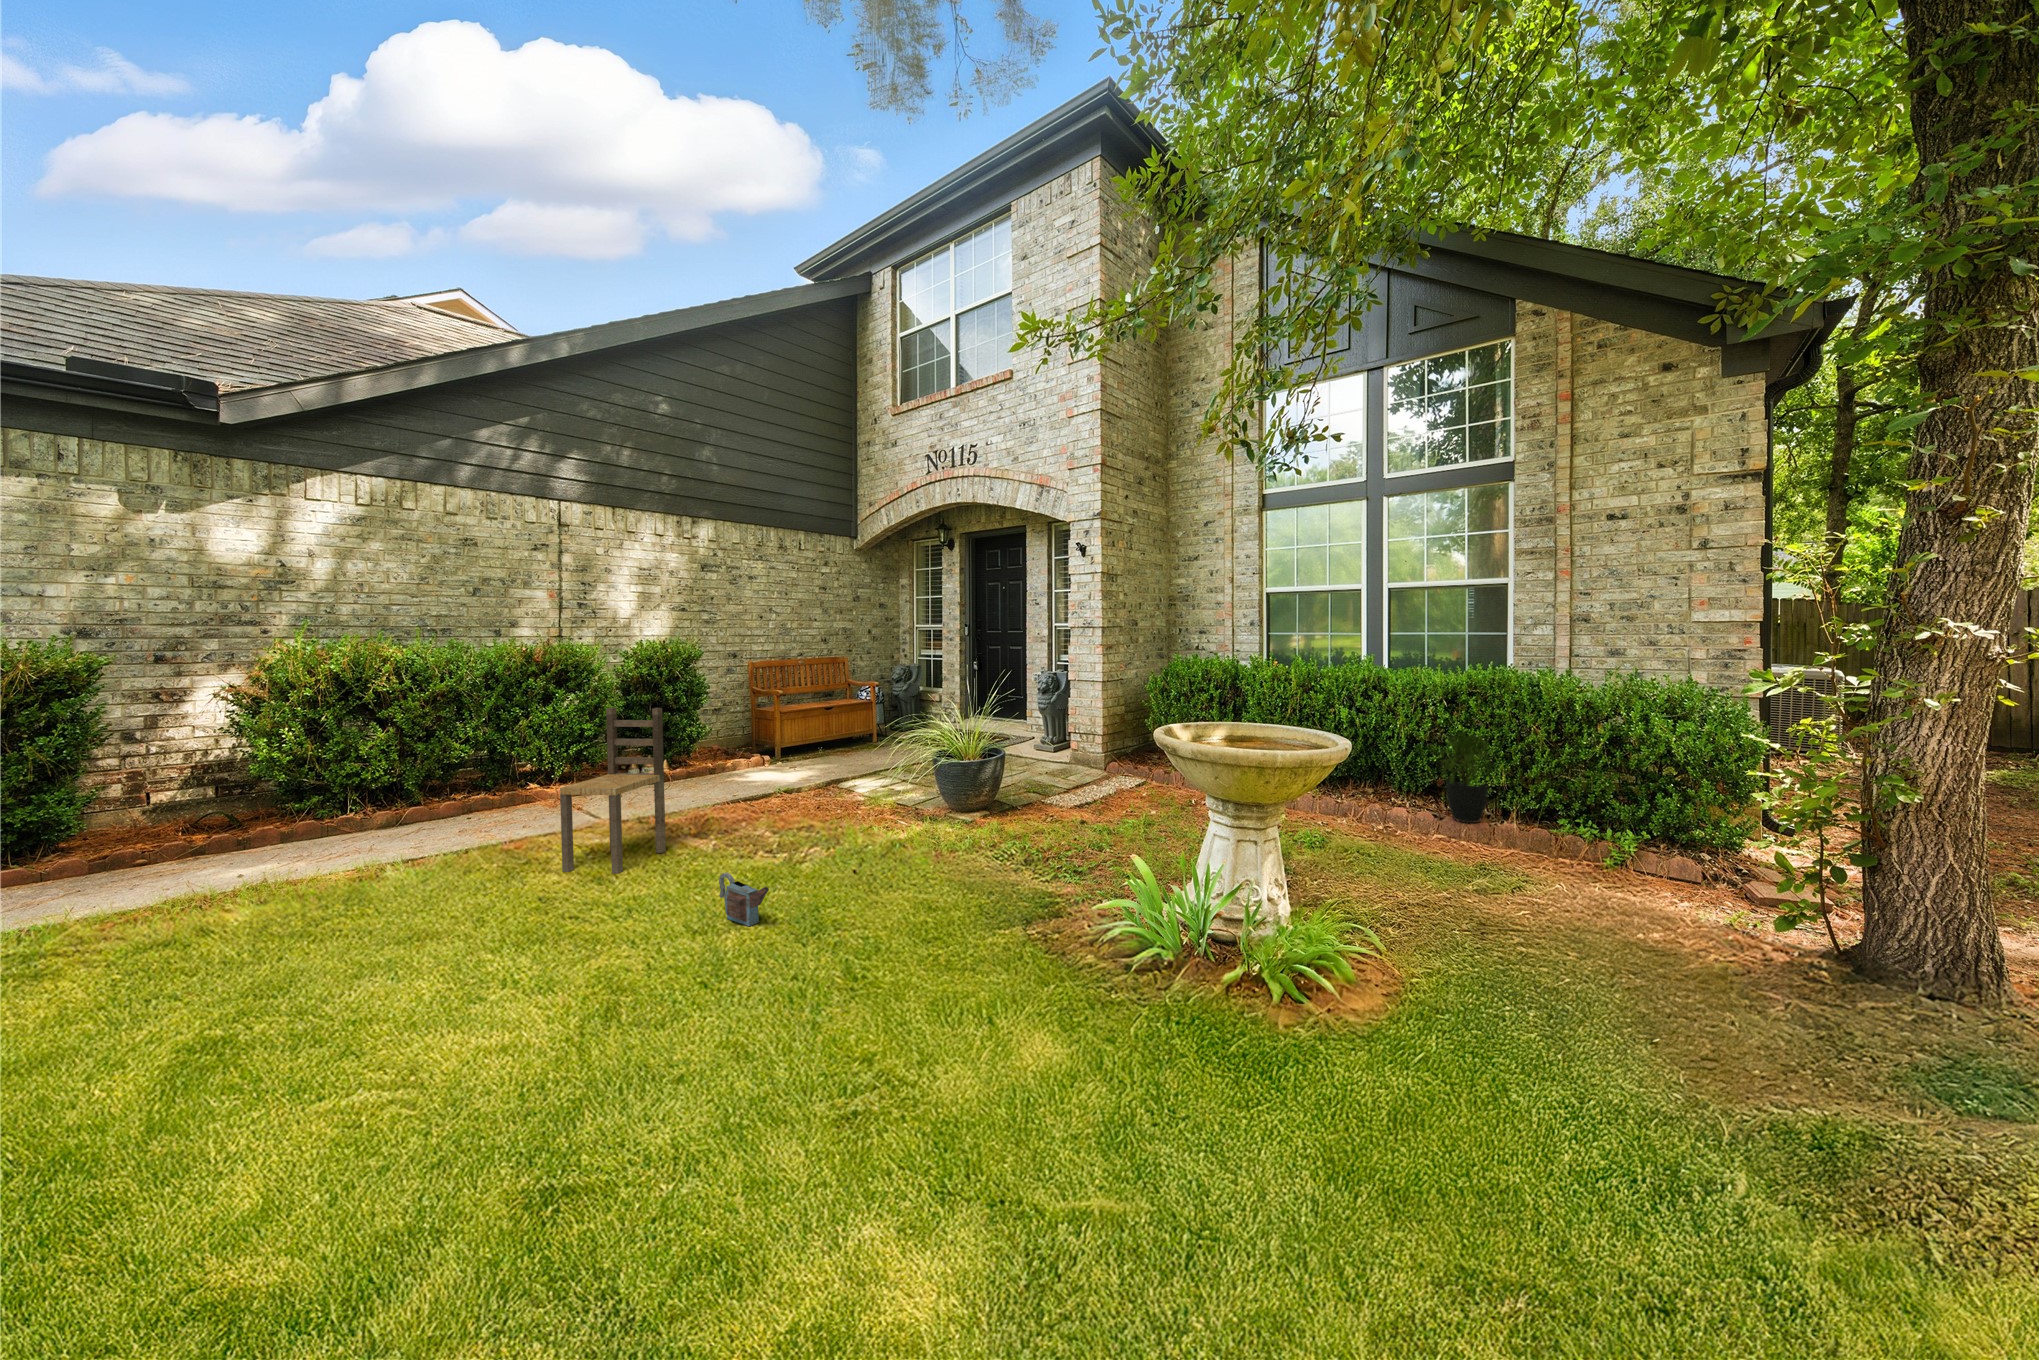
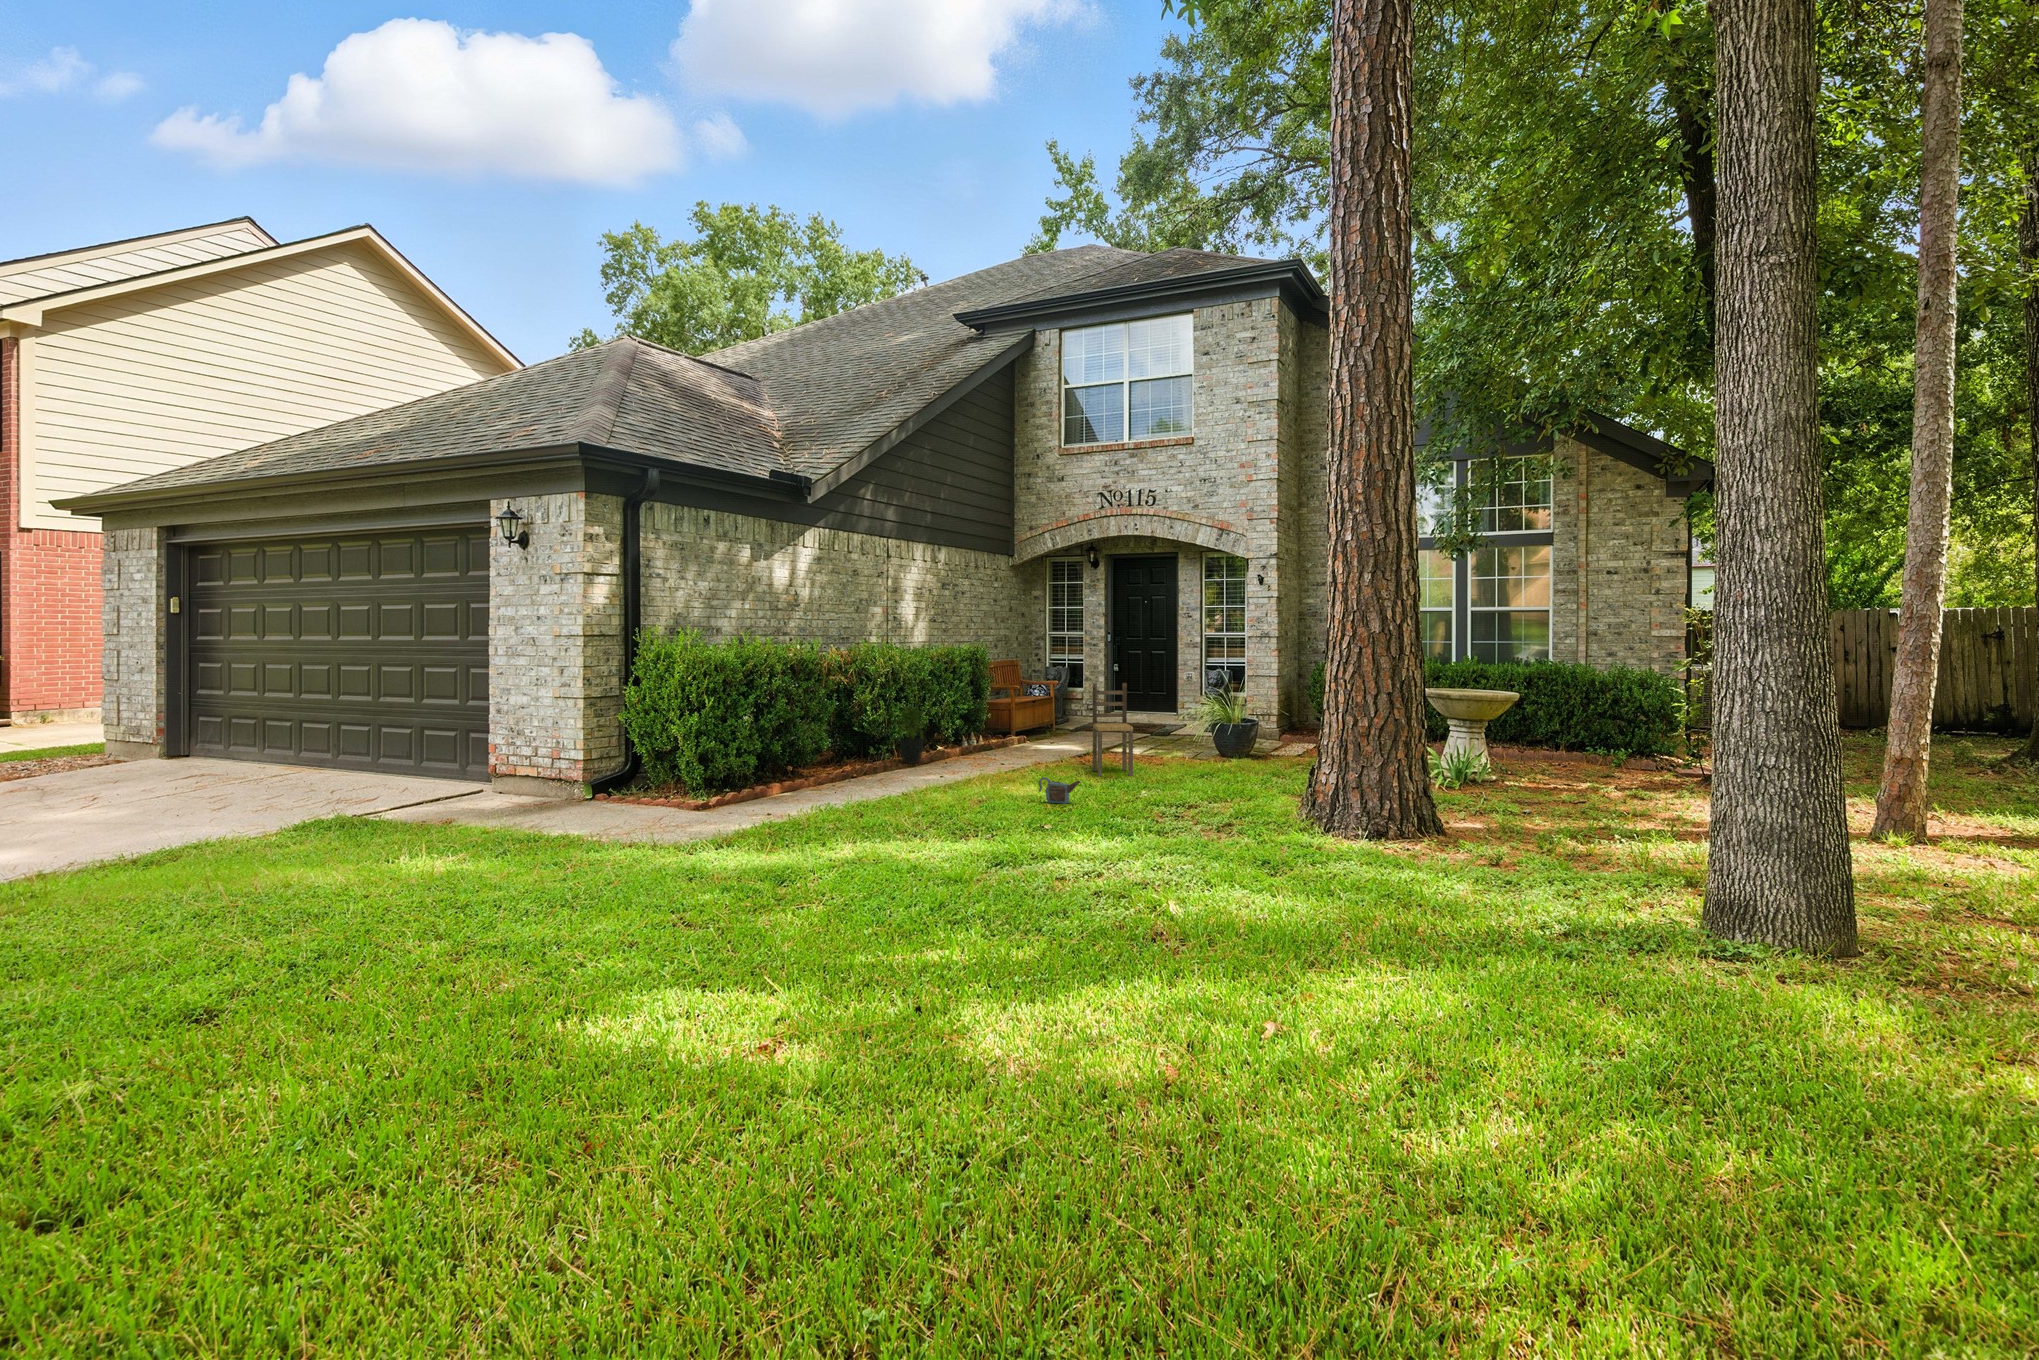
potted plant: present [1441,730,1493,823] -> present [896,708,927,764]
watering can: present [719,873,769,926] -> present [1039,777,1080,804]

